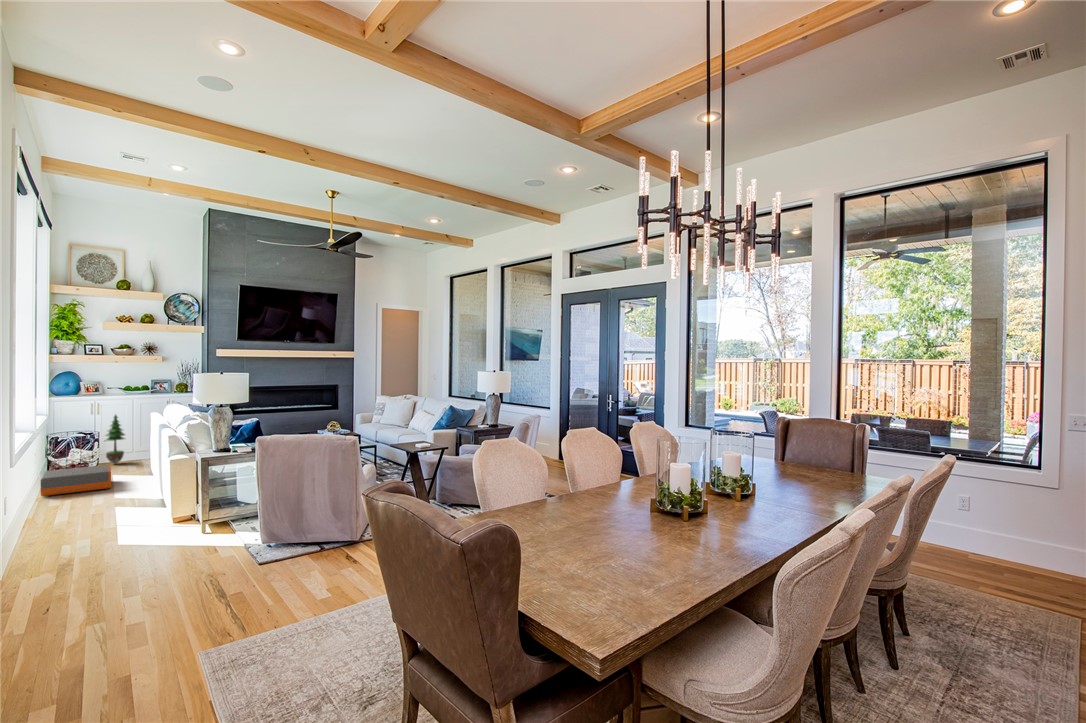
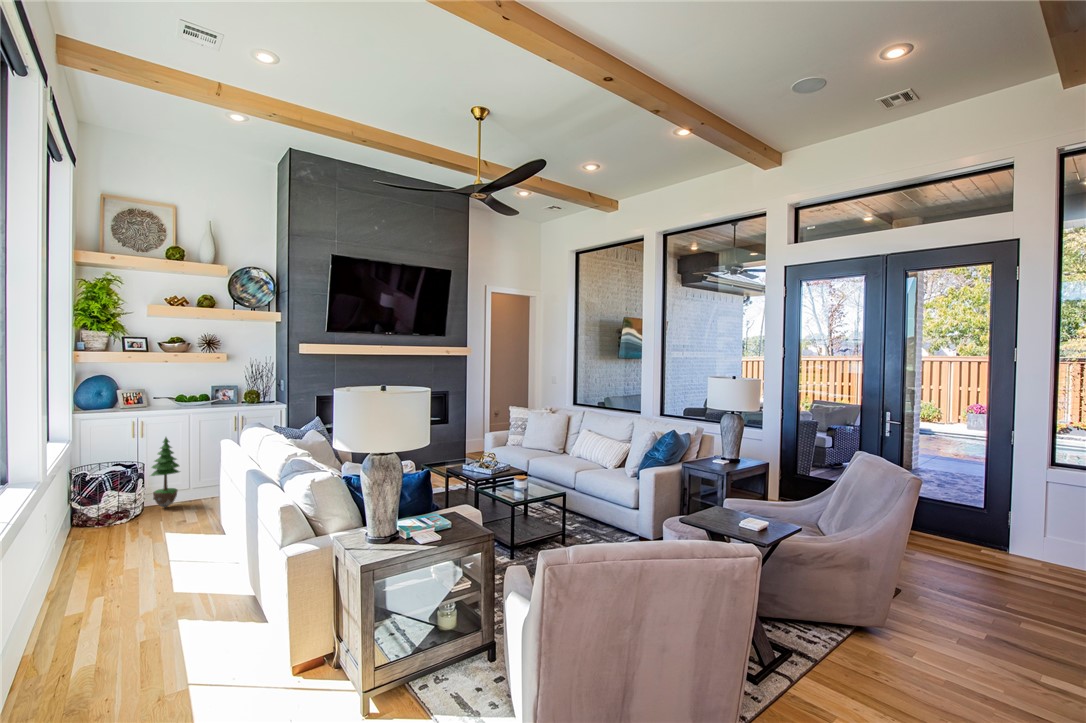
storage box: present [41,465,111,496] -> none [54,521,165,585]

